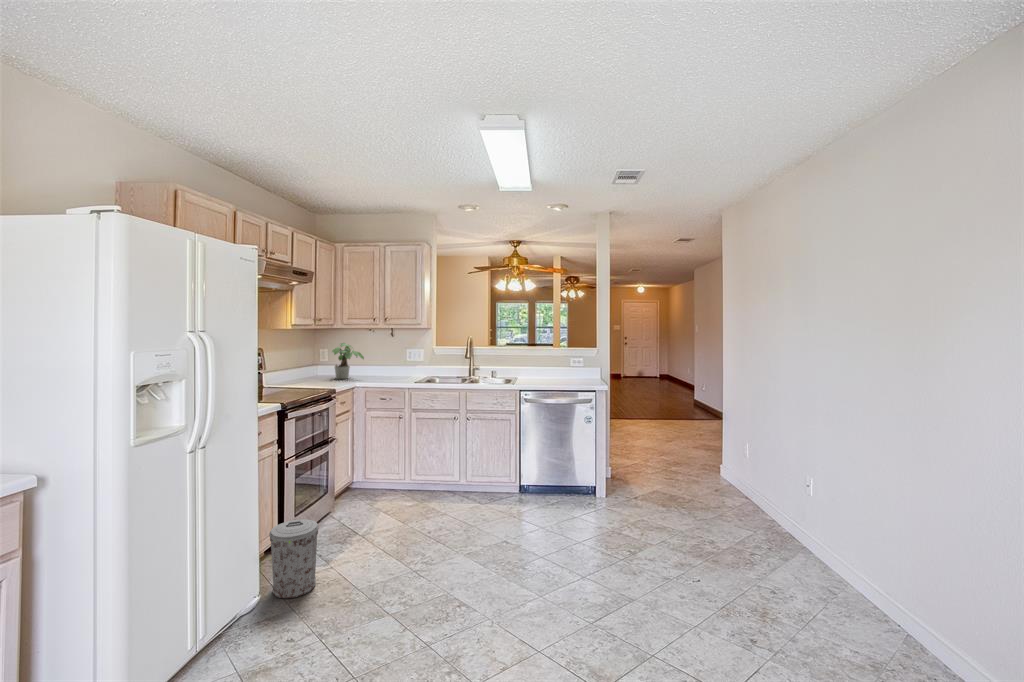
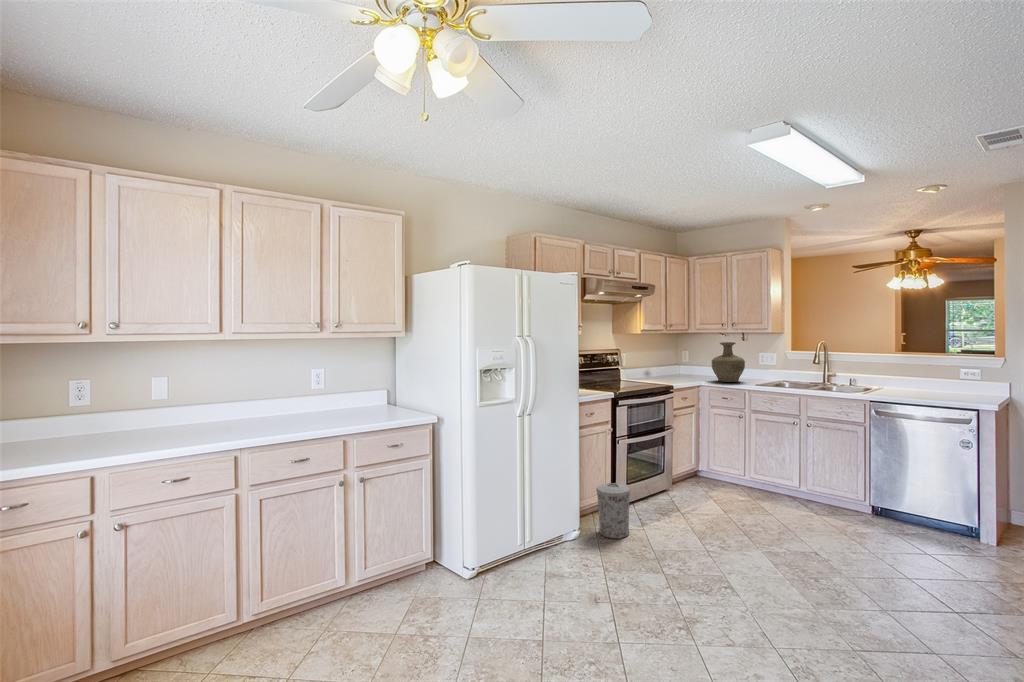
vase: none [371,342,403,383] -> present [712,342,745,382]
potted plant: present [332,343,364,379] -> none [682,342,710,376]

